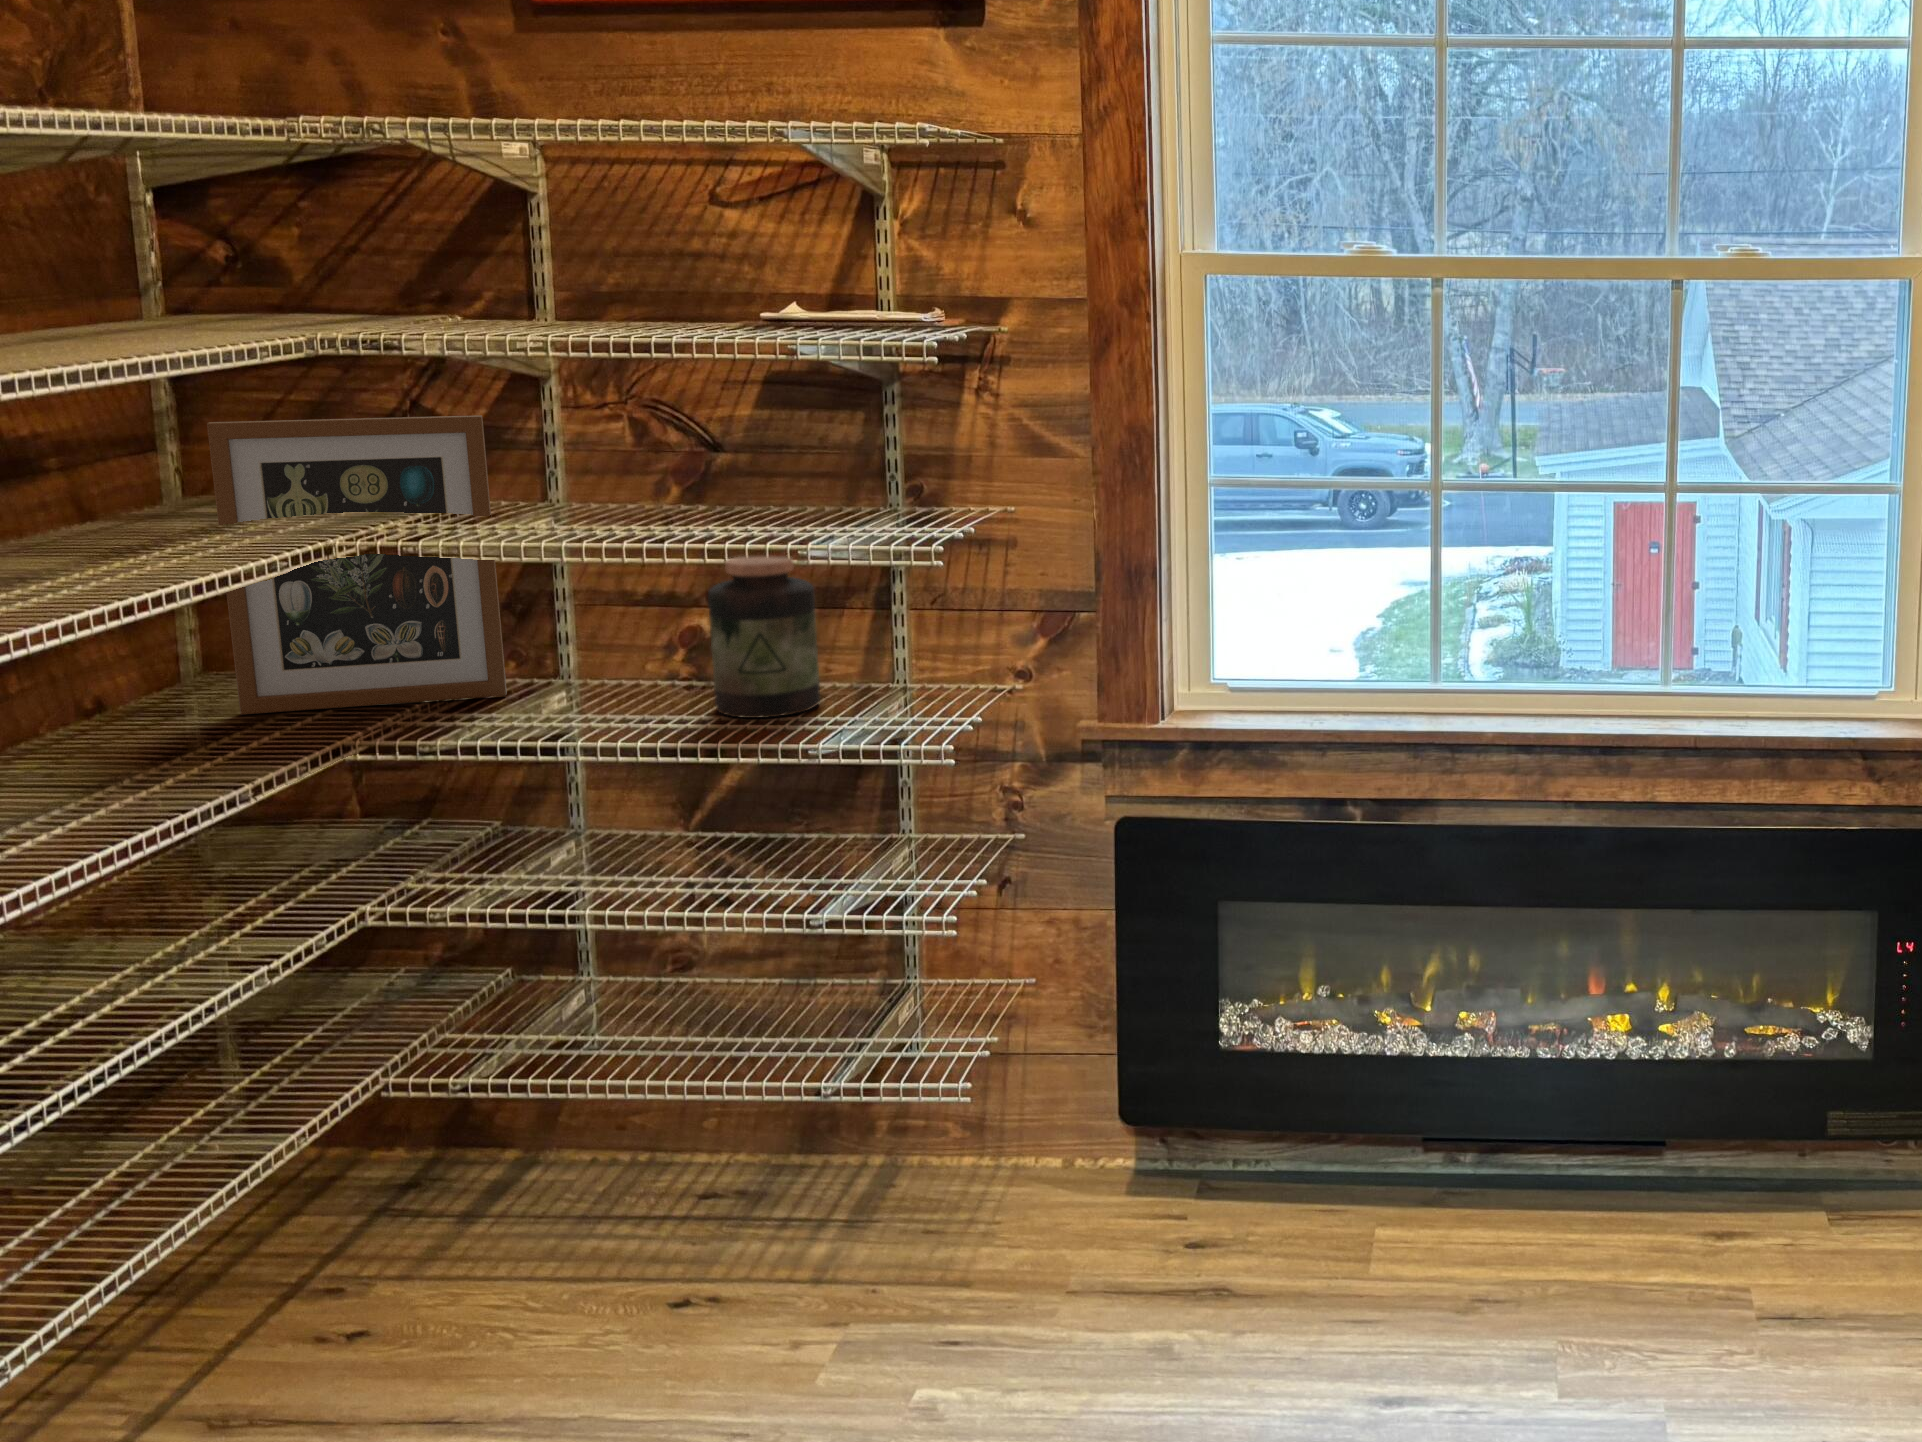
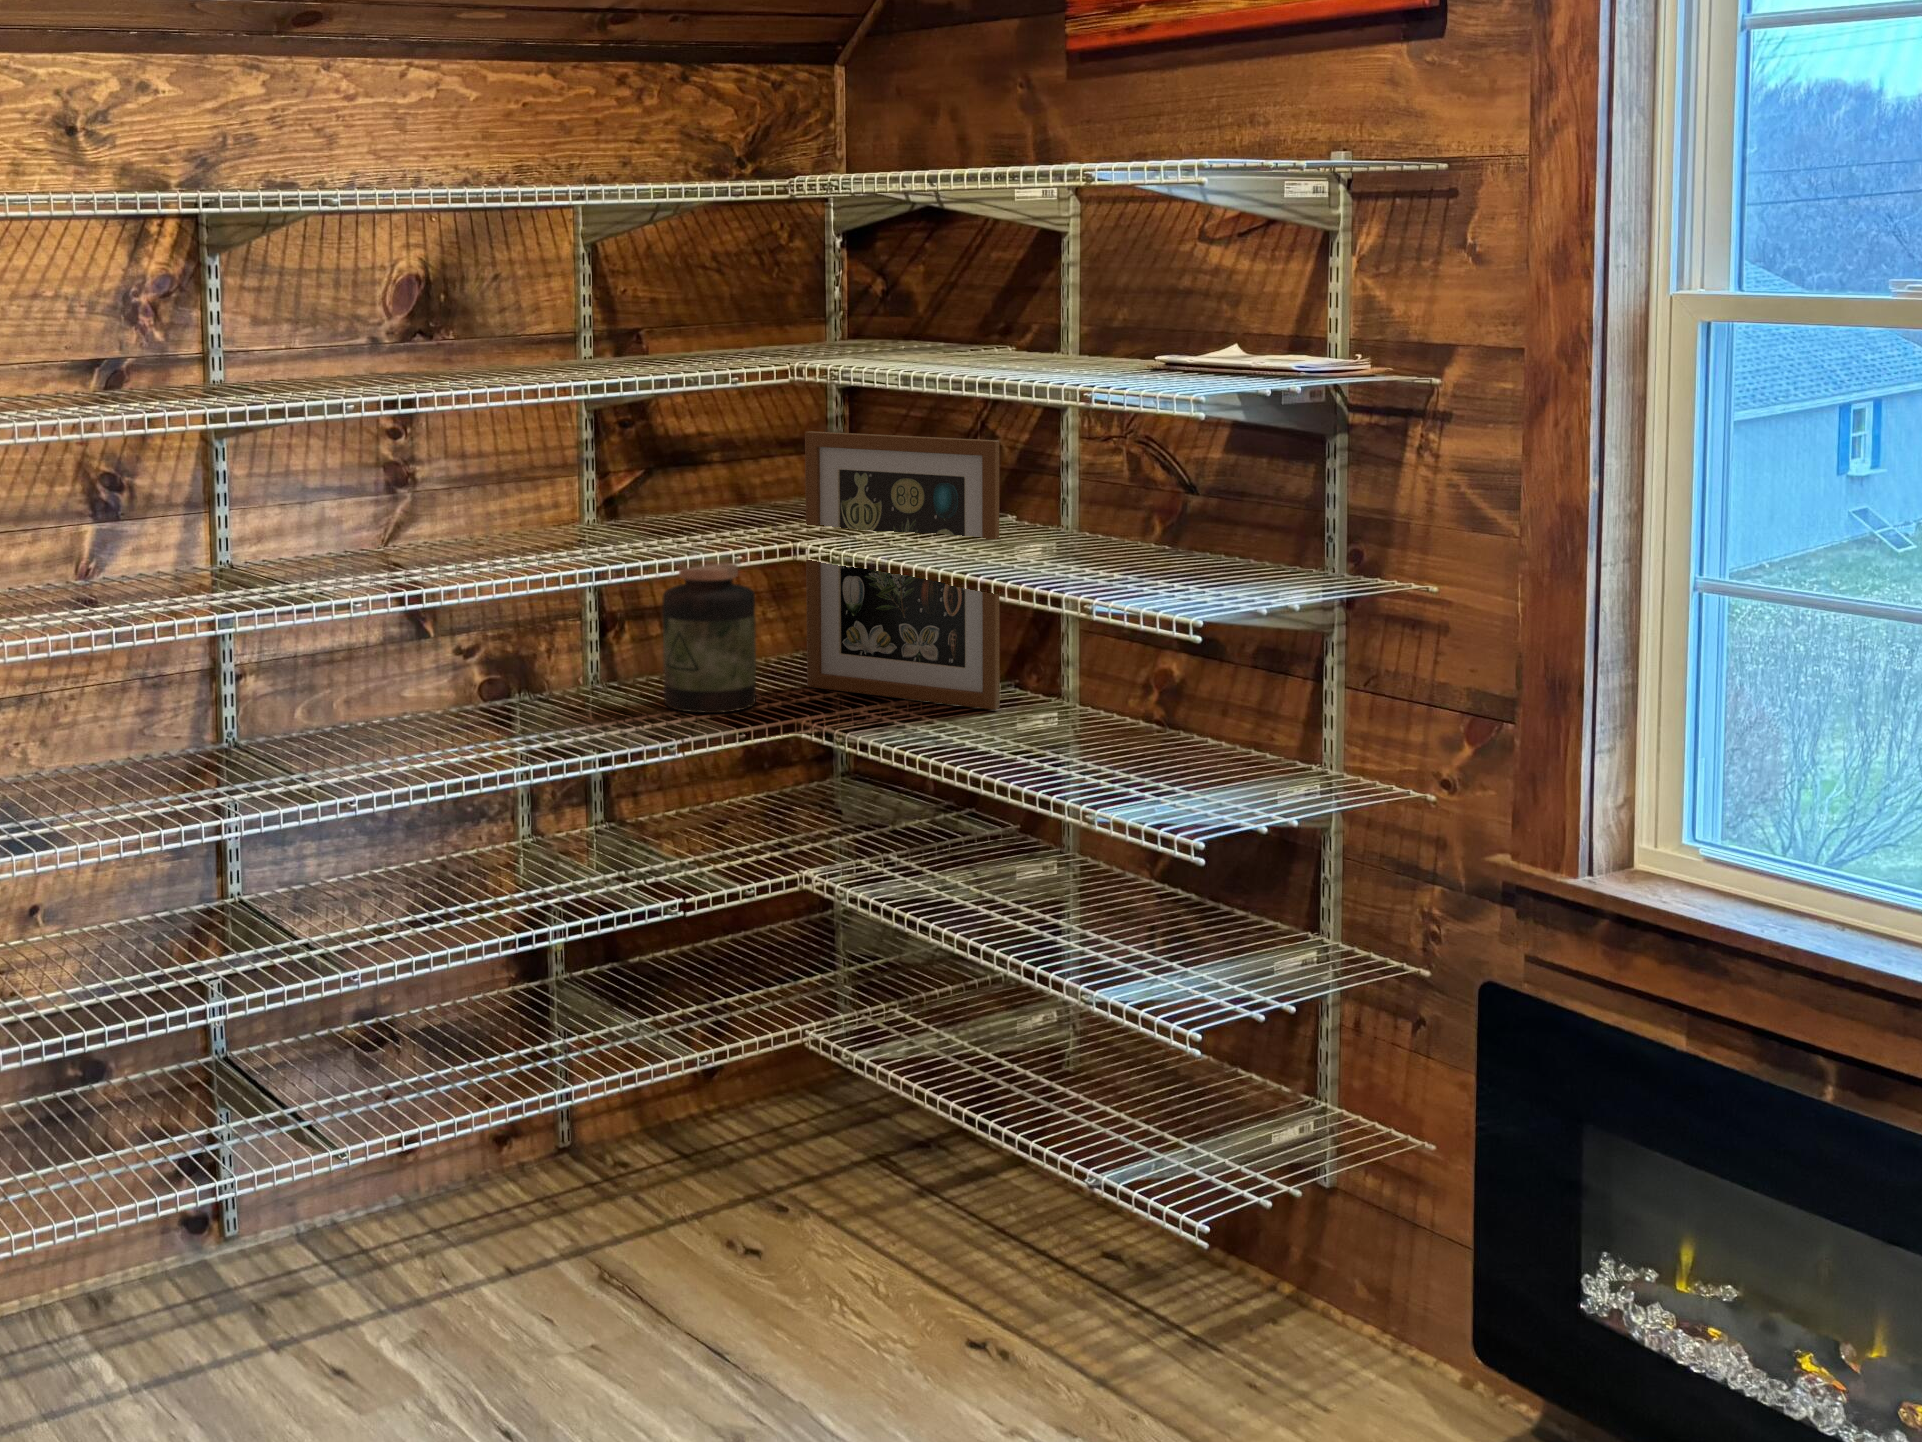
jar: present [708,555,820,718] -> present [662,562,756,713]

